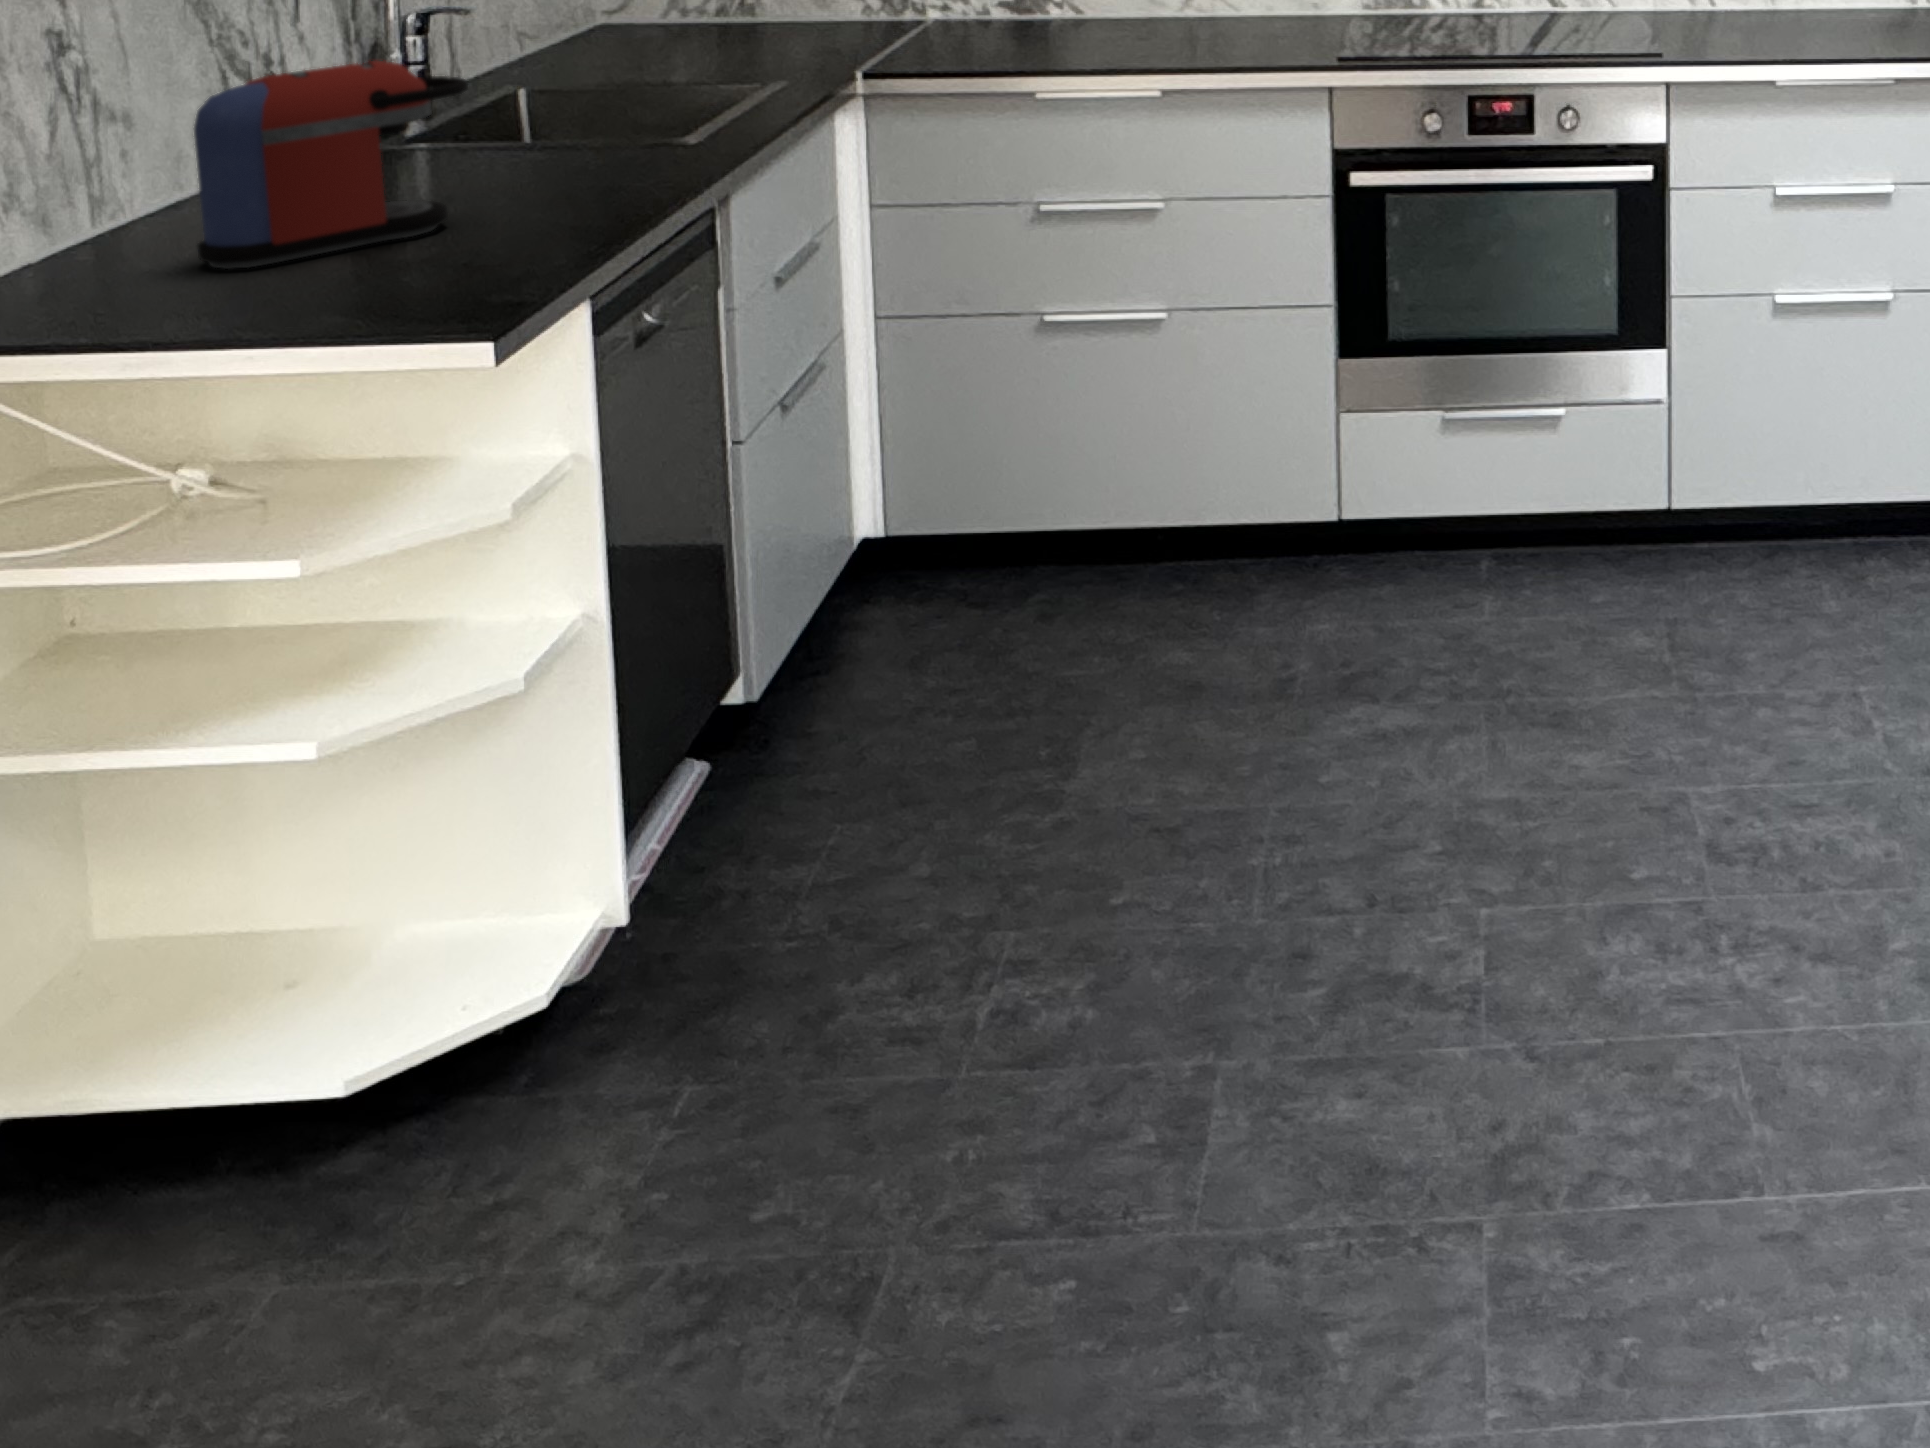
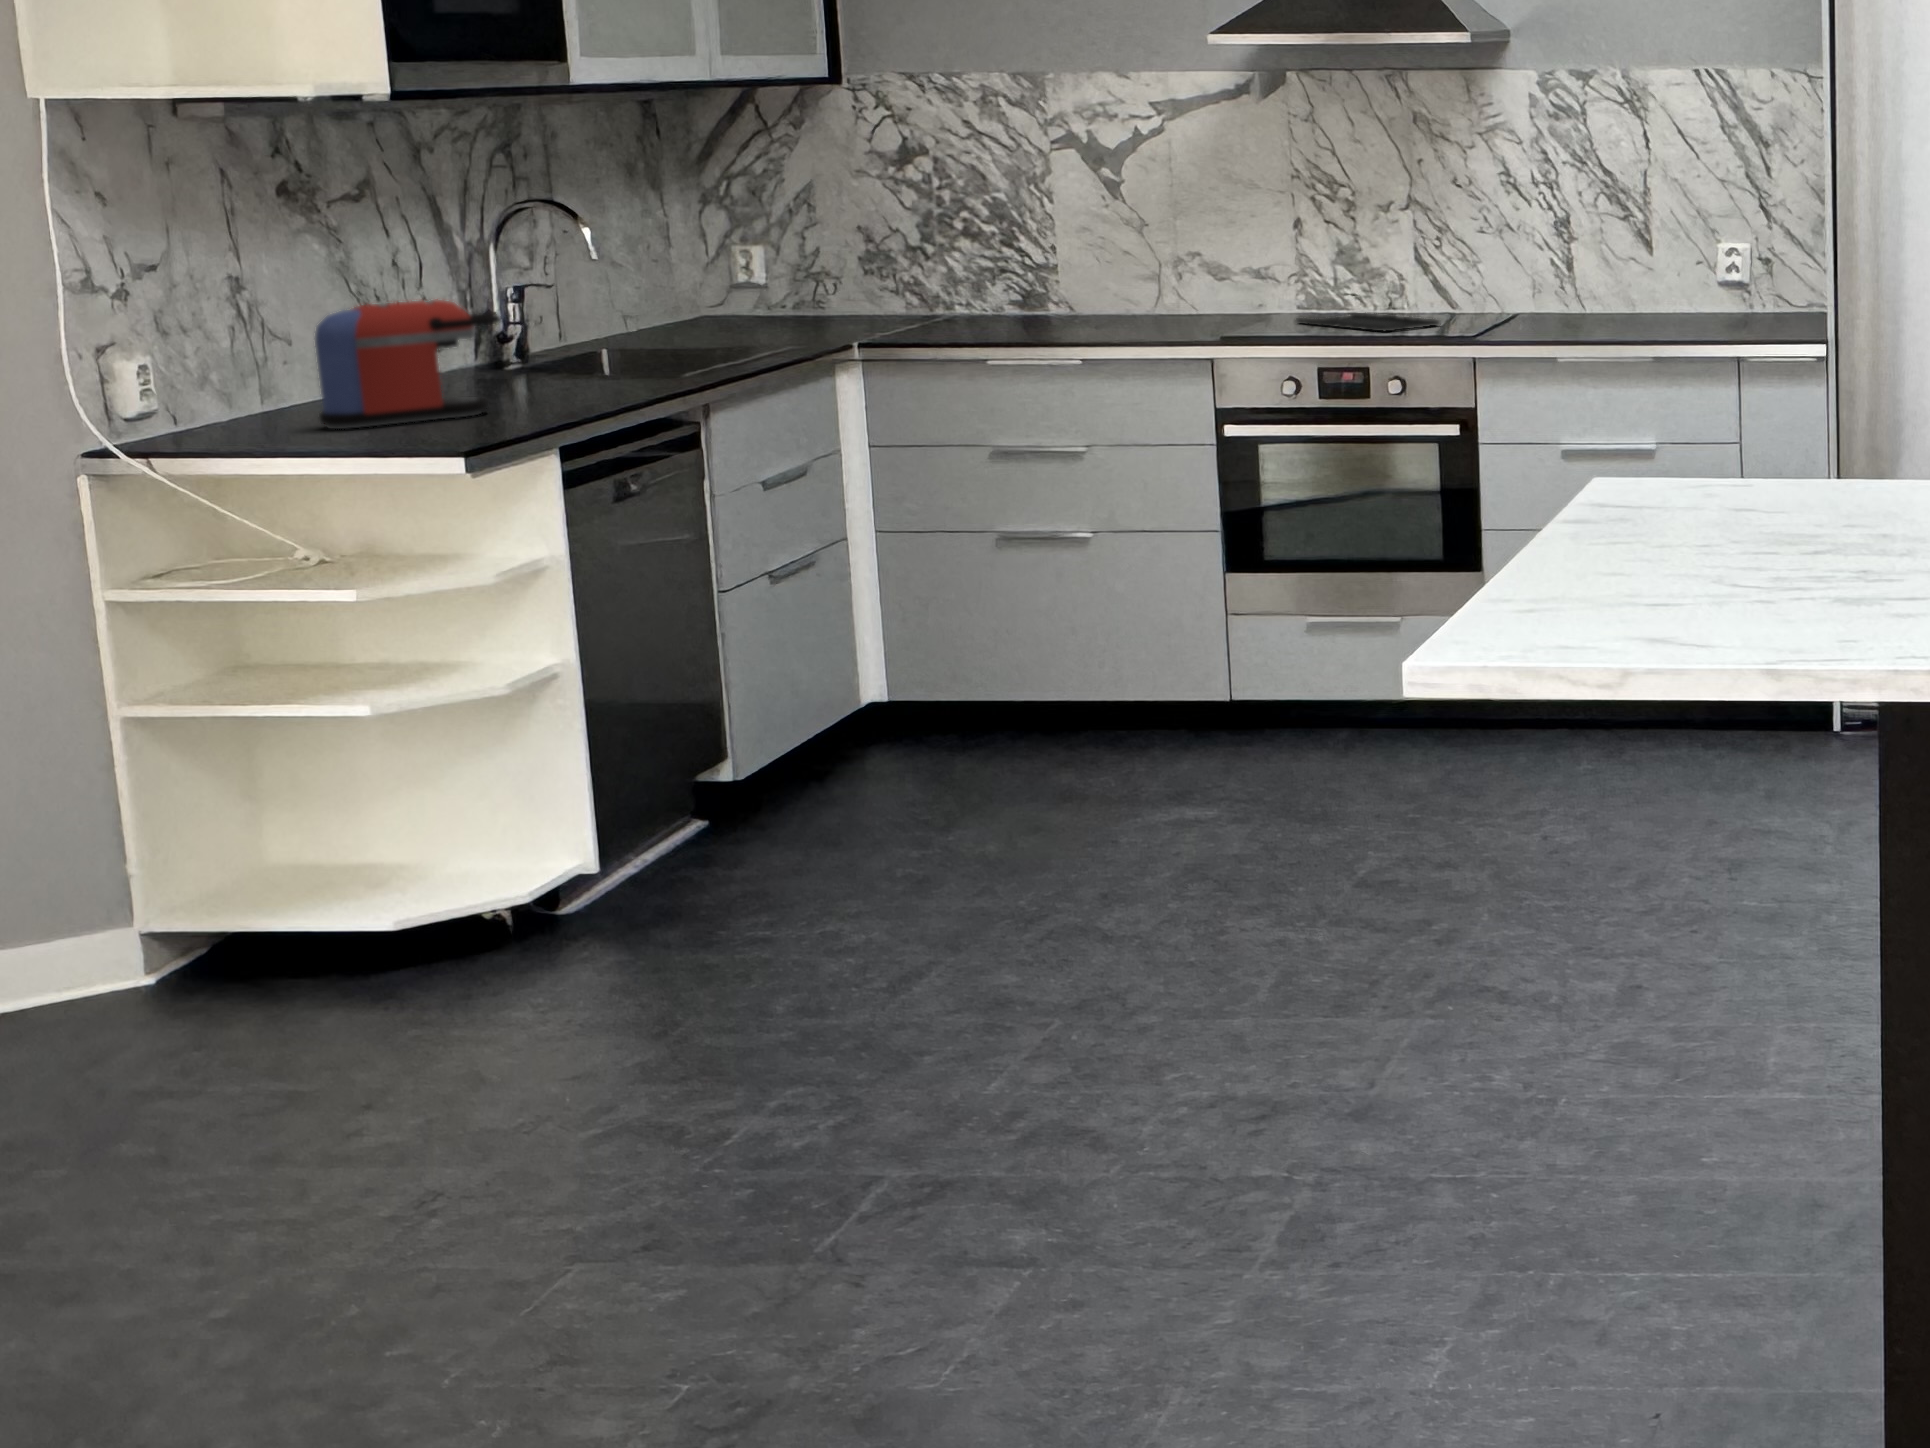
tray: none [1384,13,1574,44] -> present [1297,313,1441,331]

